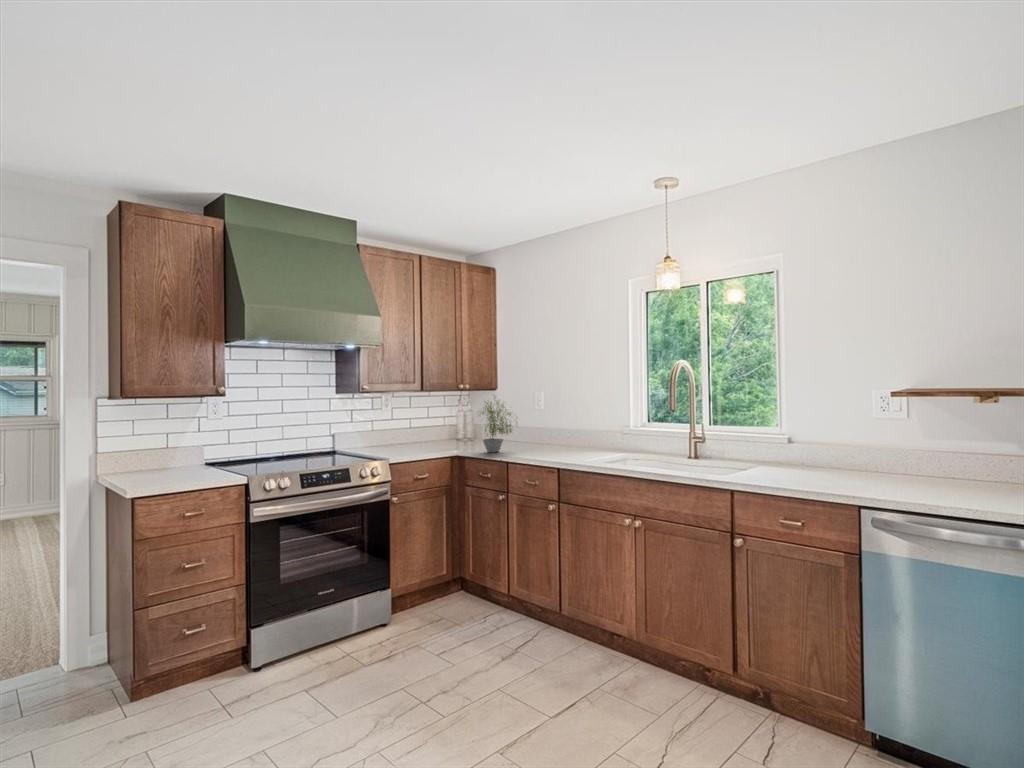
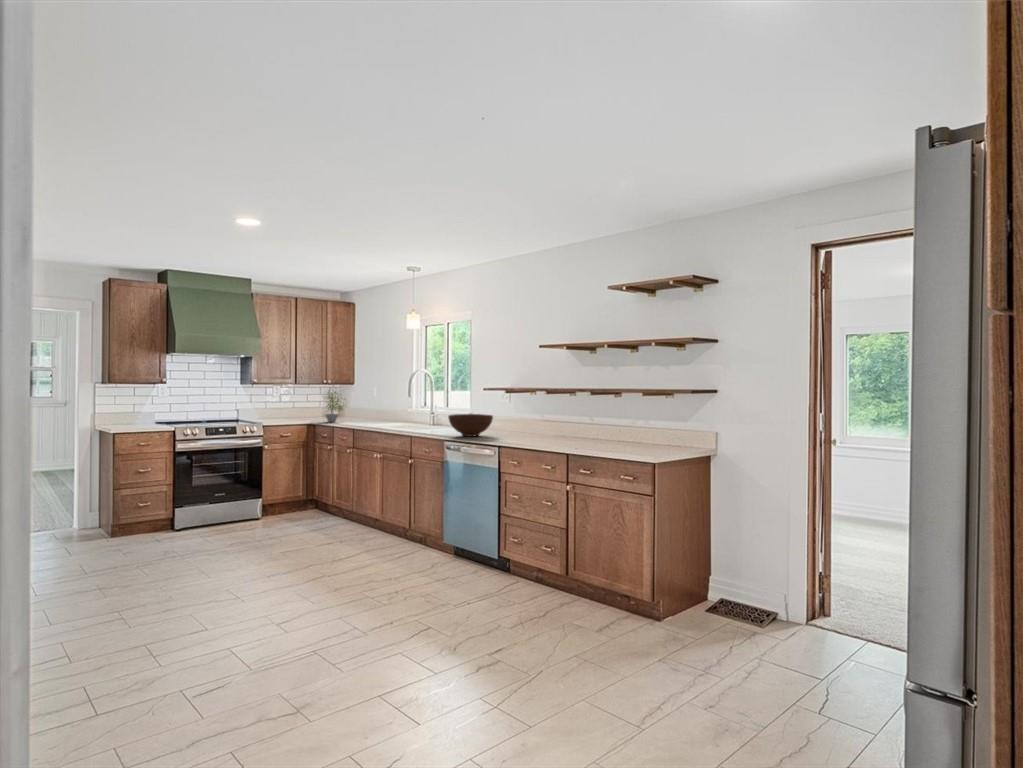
fruit bowl: none [817,438,924,486] -> present [448,414,493,437]

